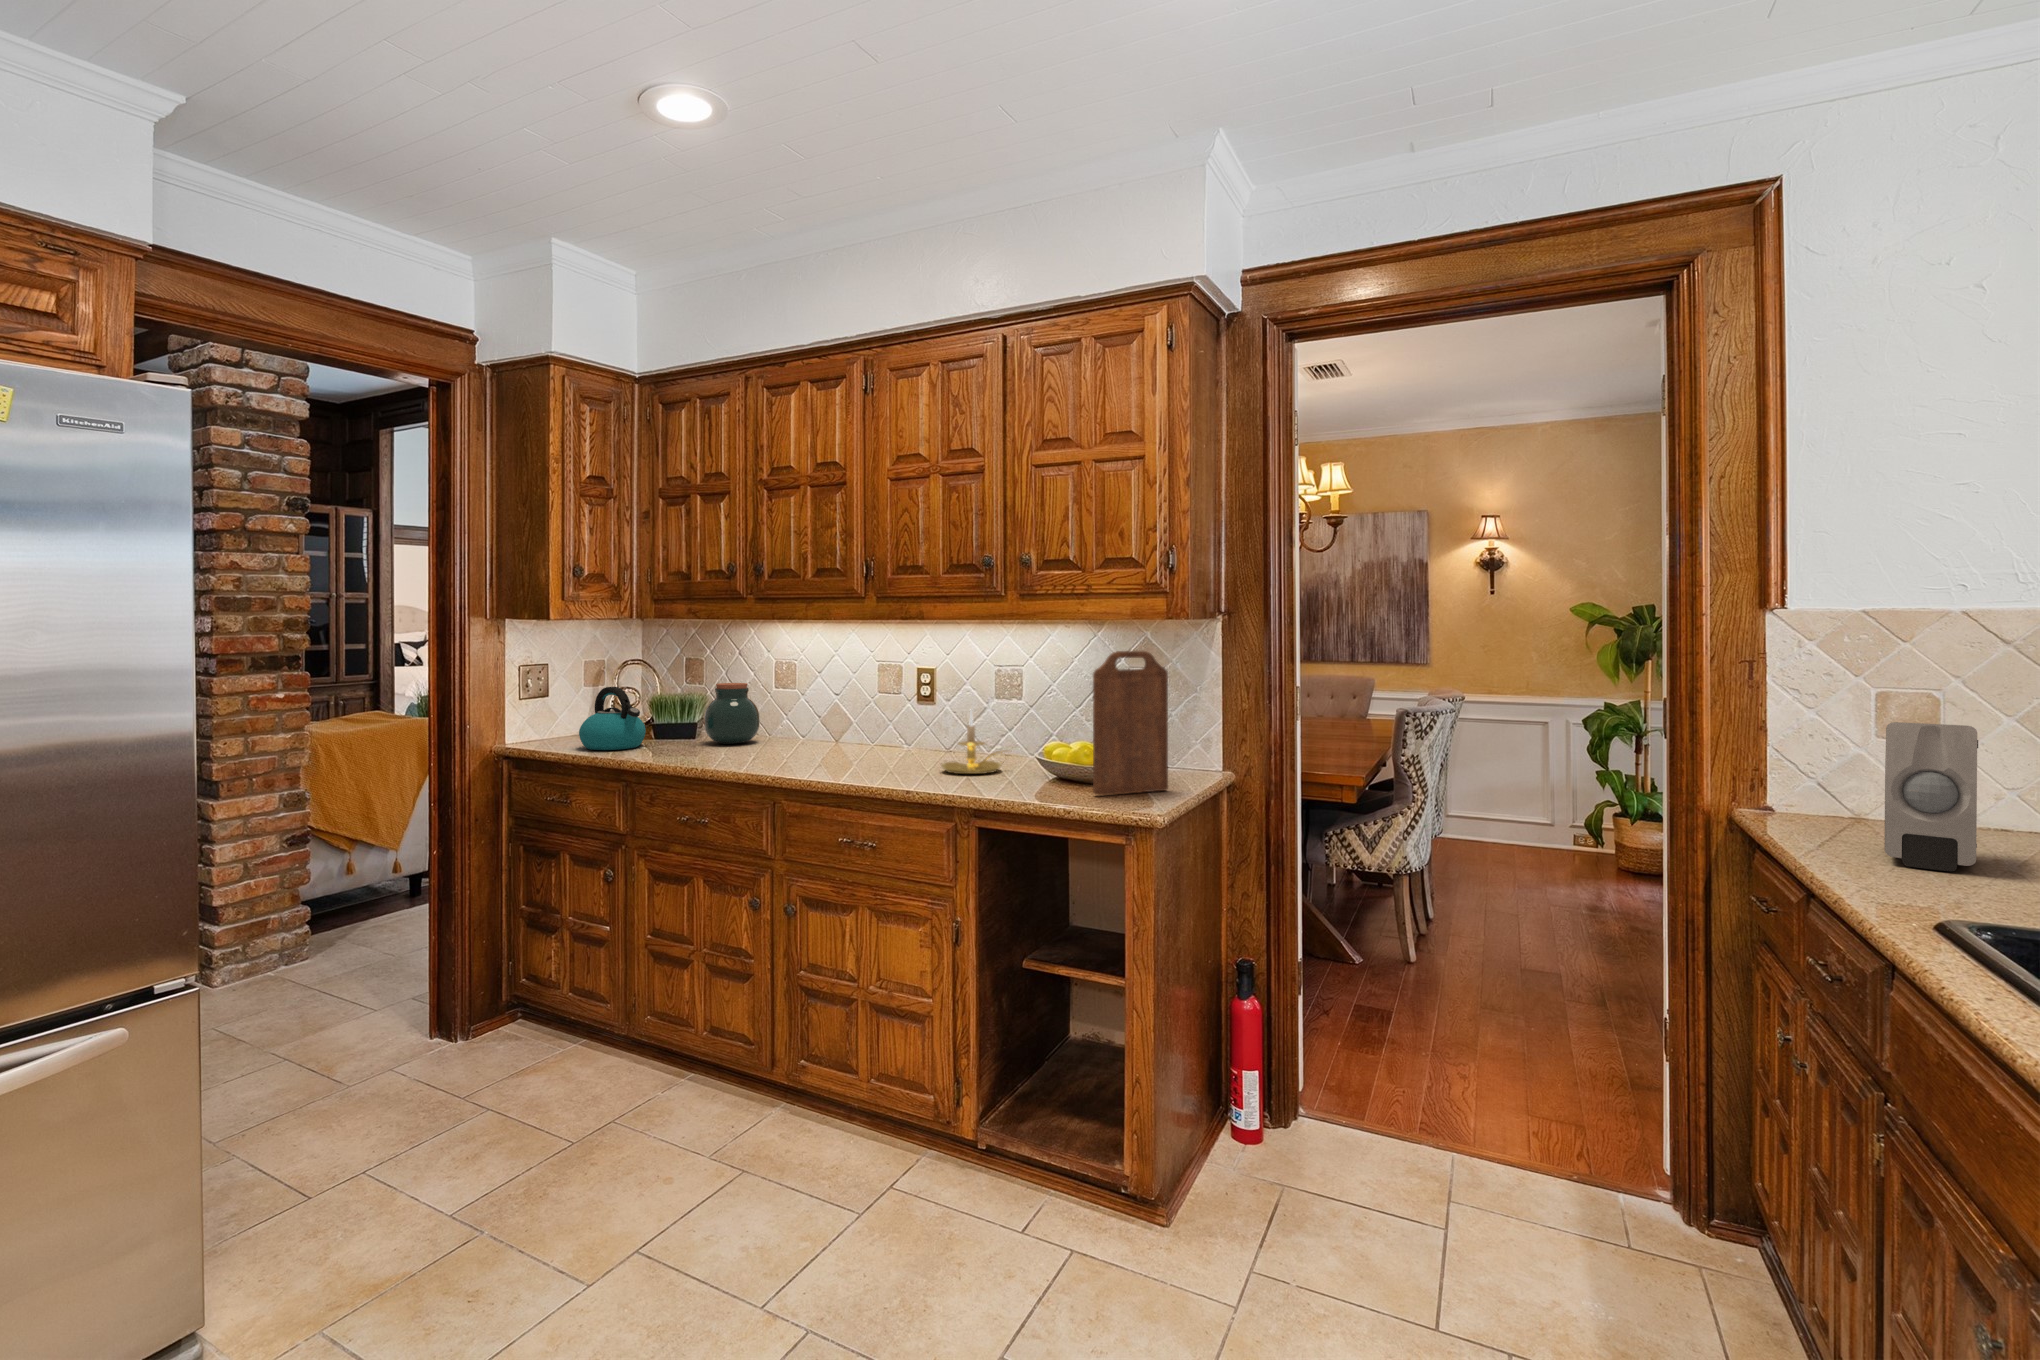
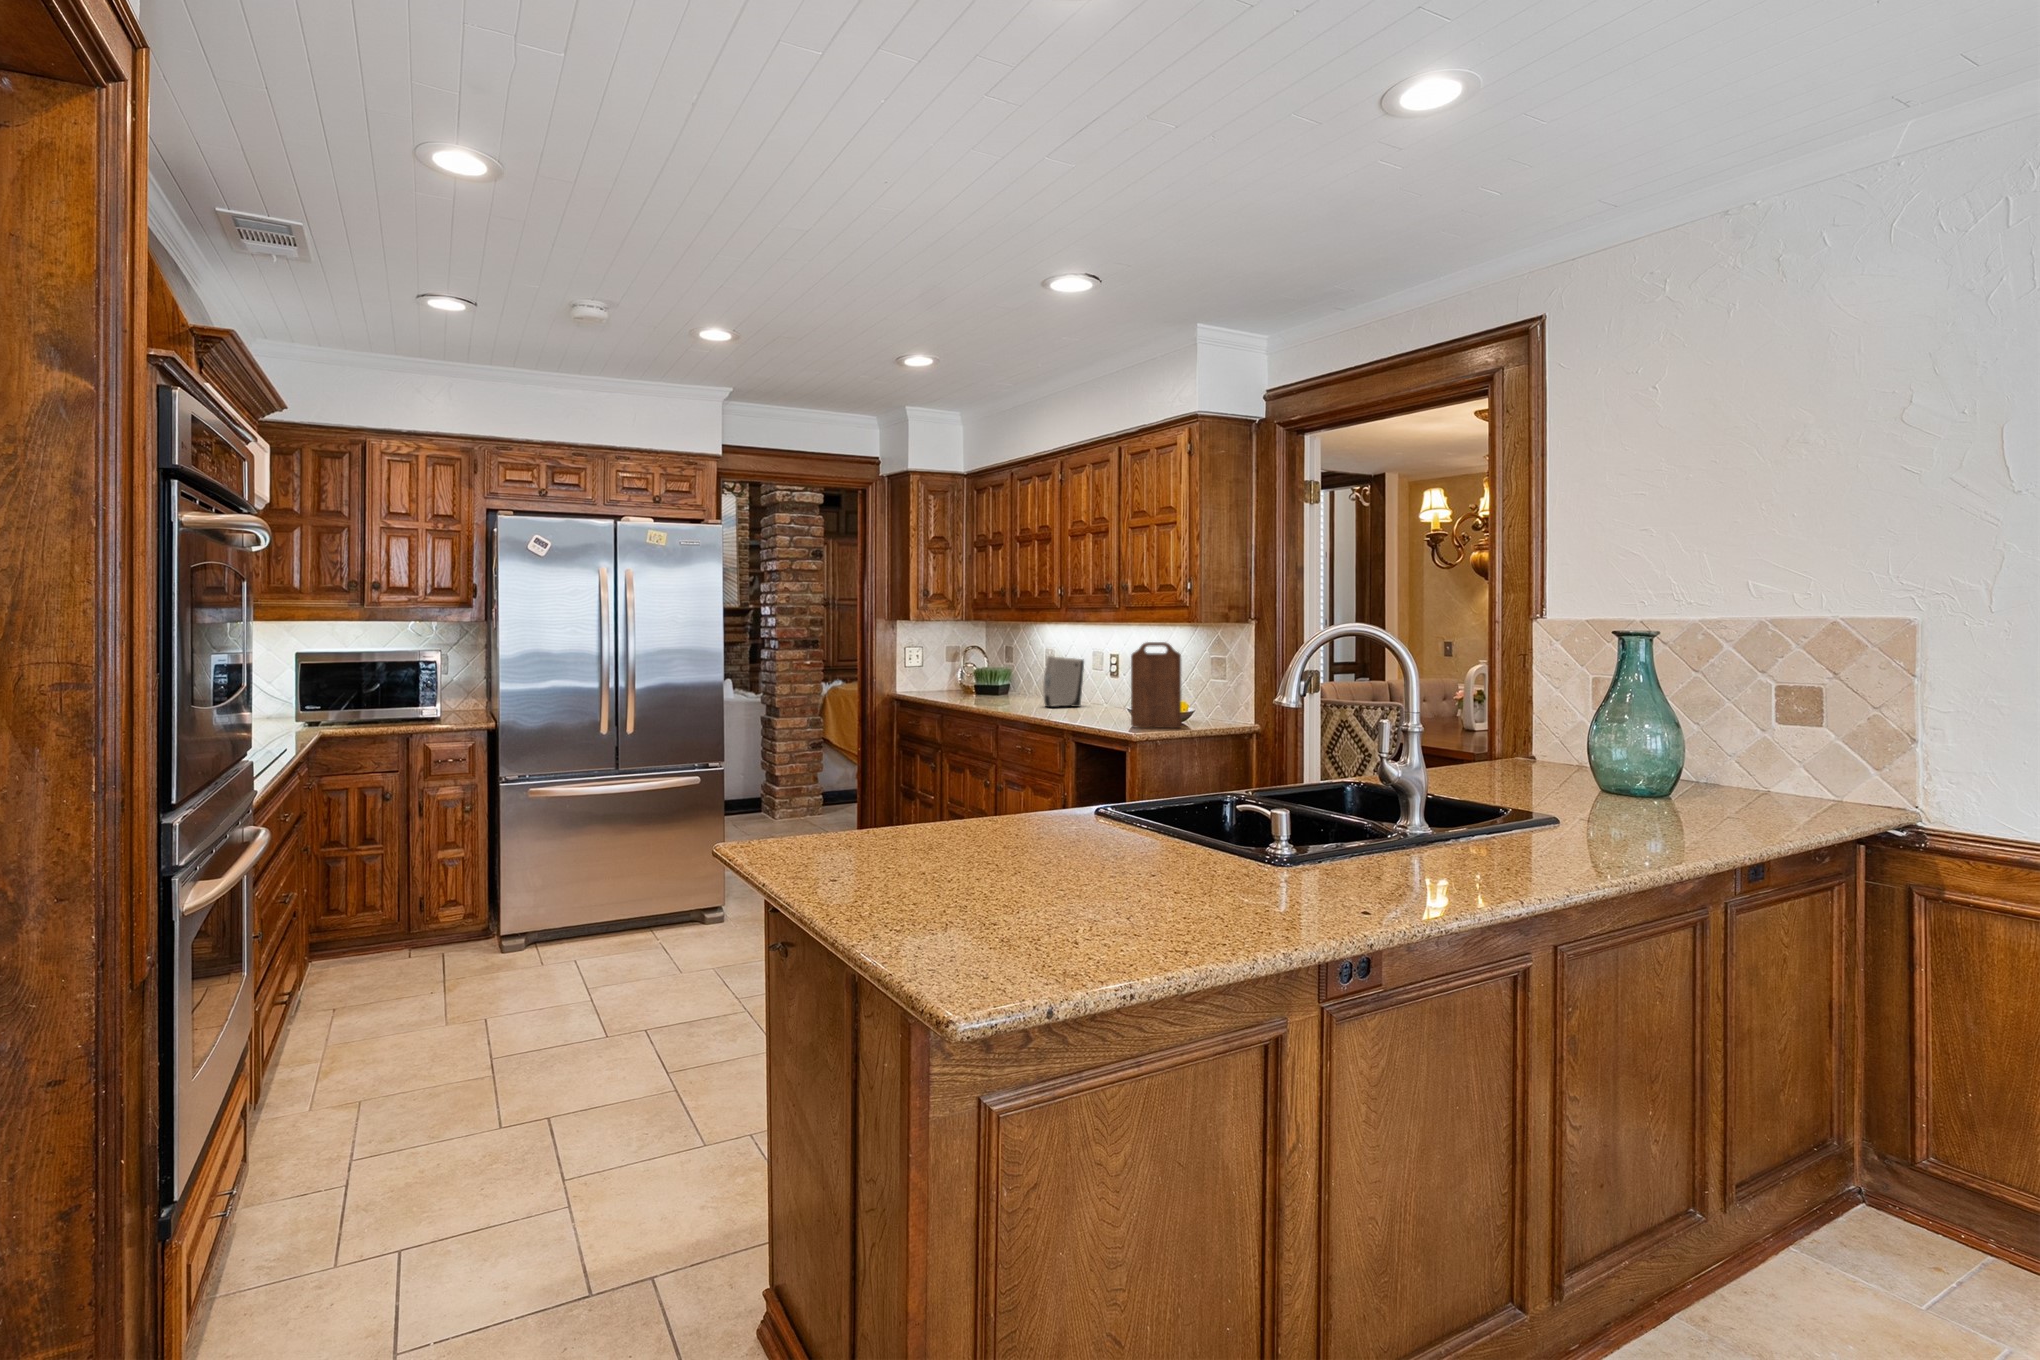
jar: present [704,683,760,744] -> none [995,660,1028,697]
kettle: present [579,687,646,750] -> none [926,660,964,697]
candle holder: present [941,712,1004,774] -> none [1083,677,1126,716]
soap dispenser: present [1885,722,1978,871] -> present [1043,656,1084,707]

